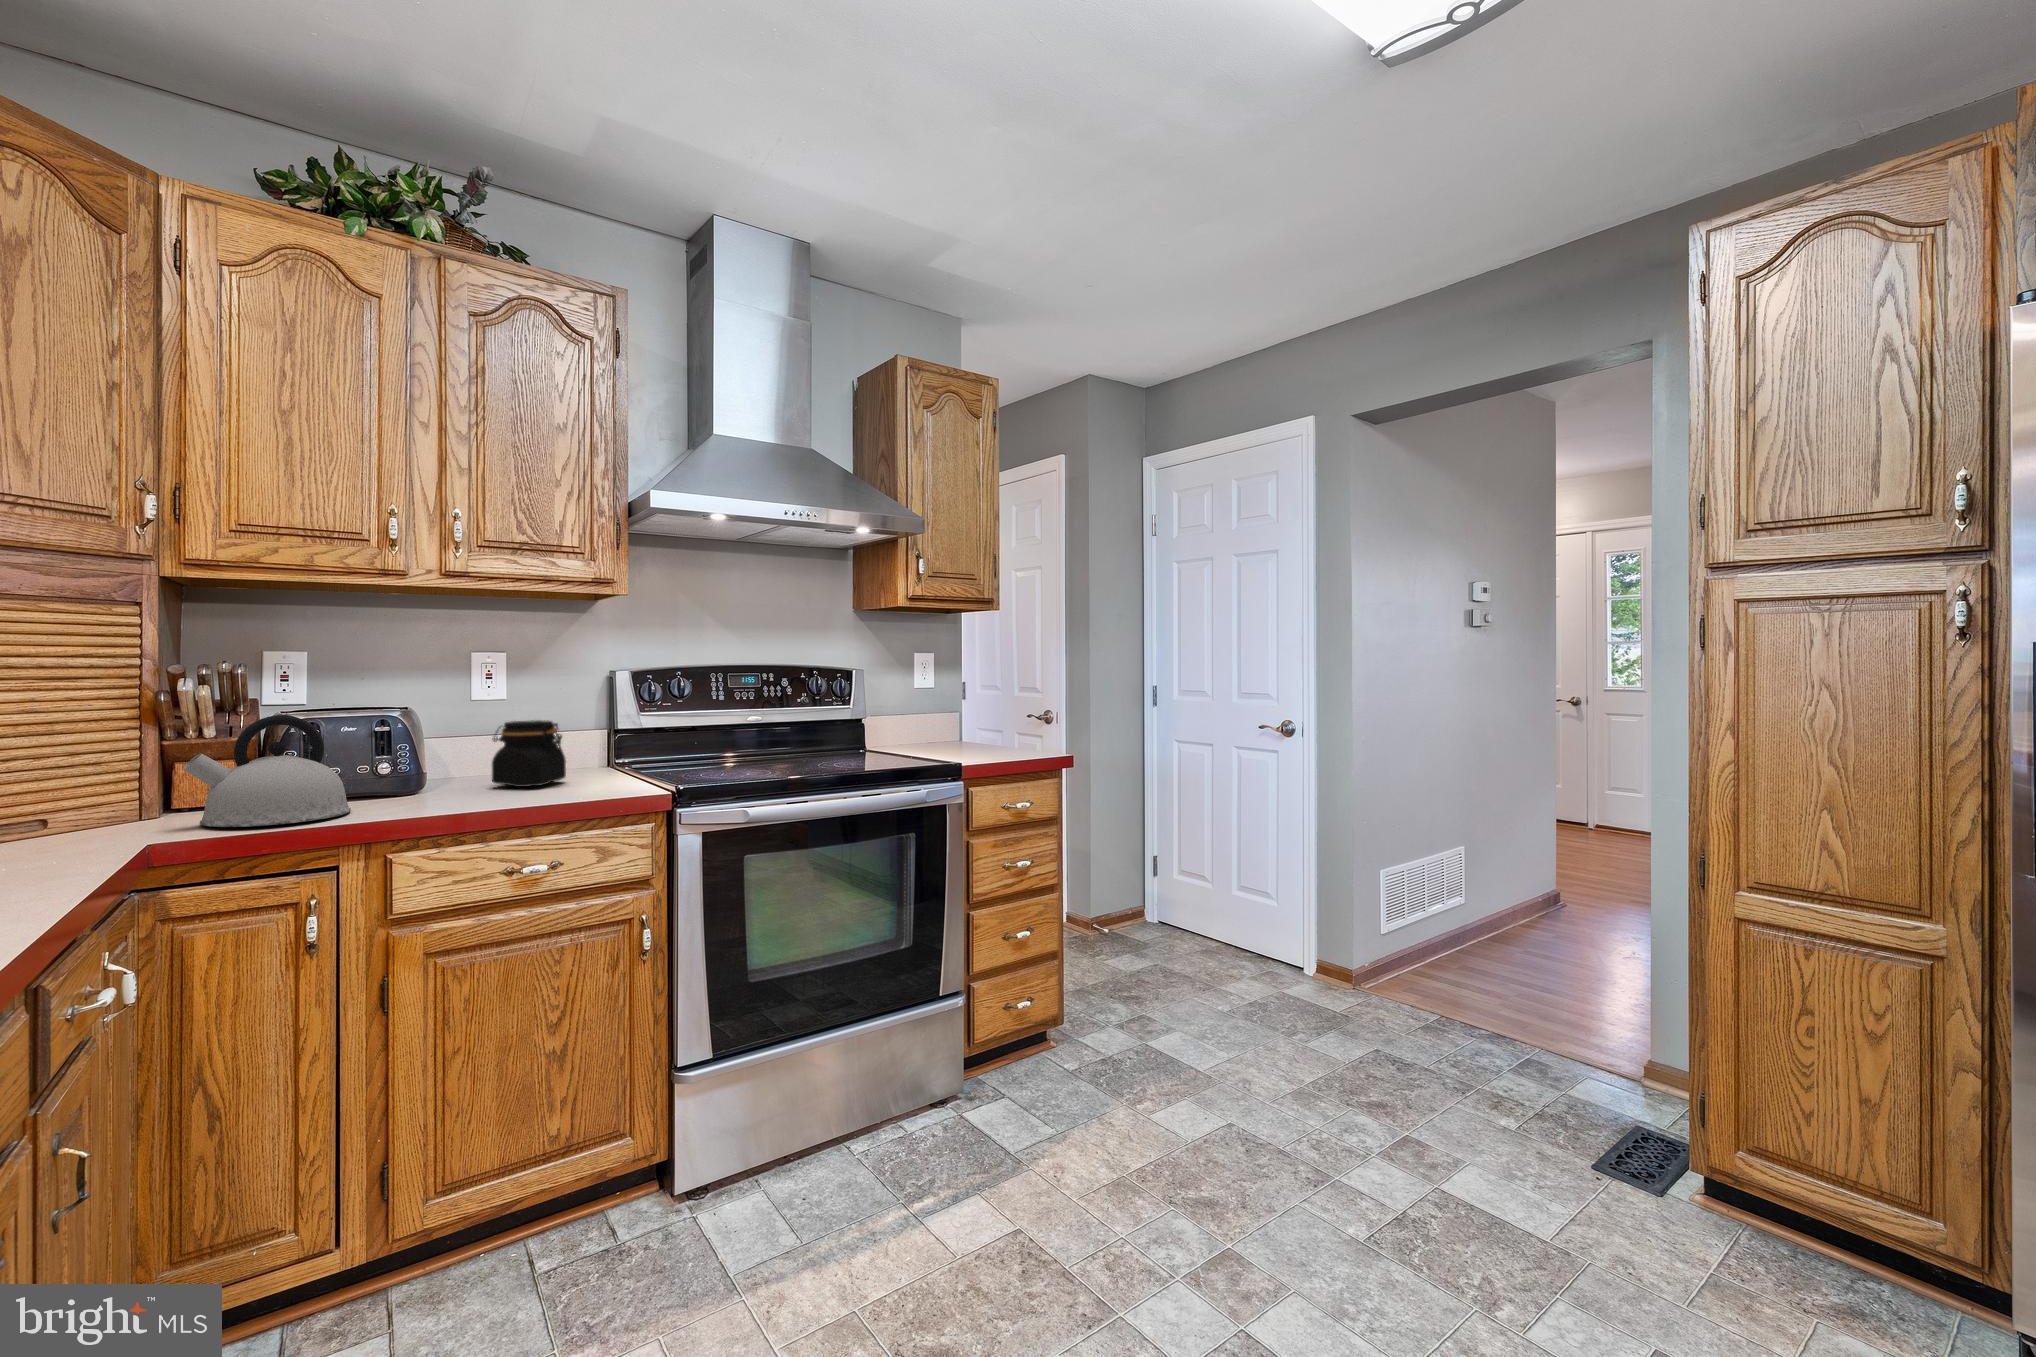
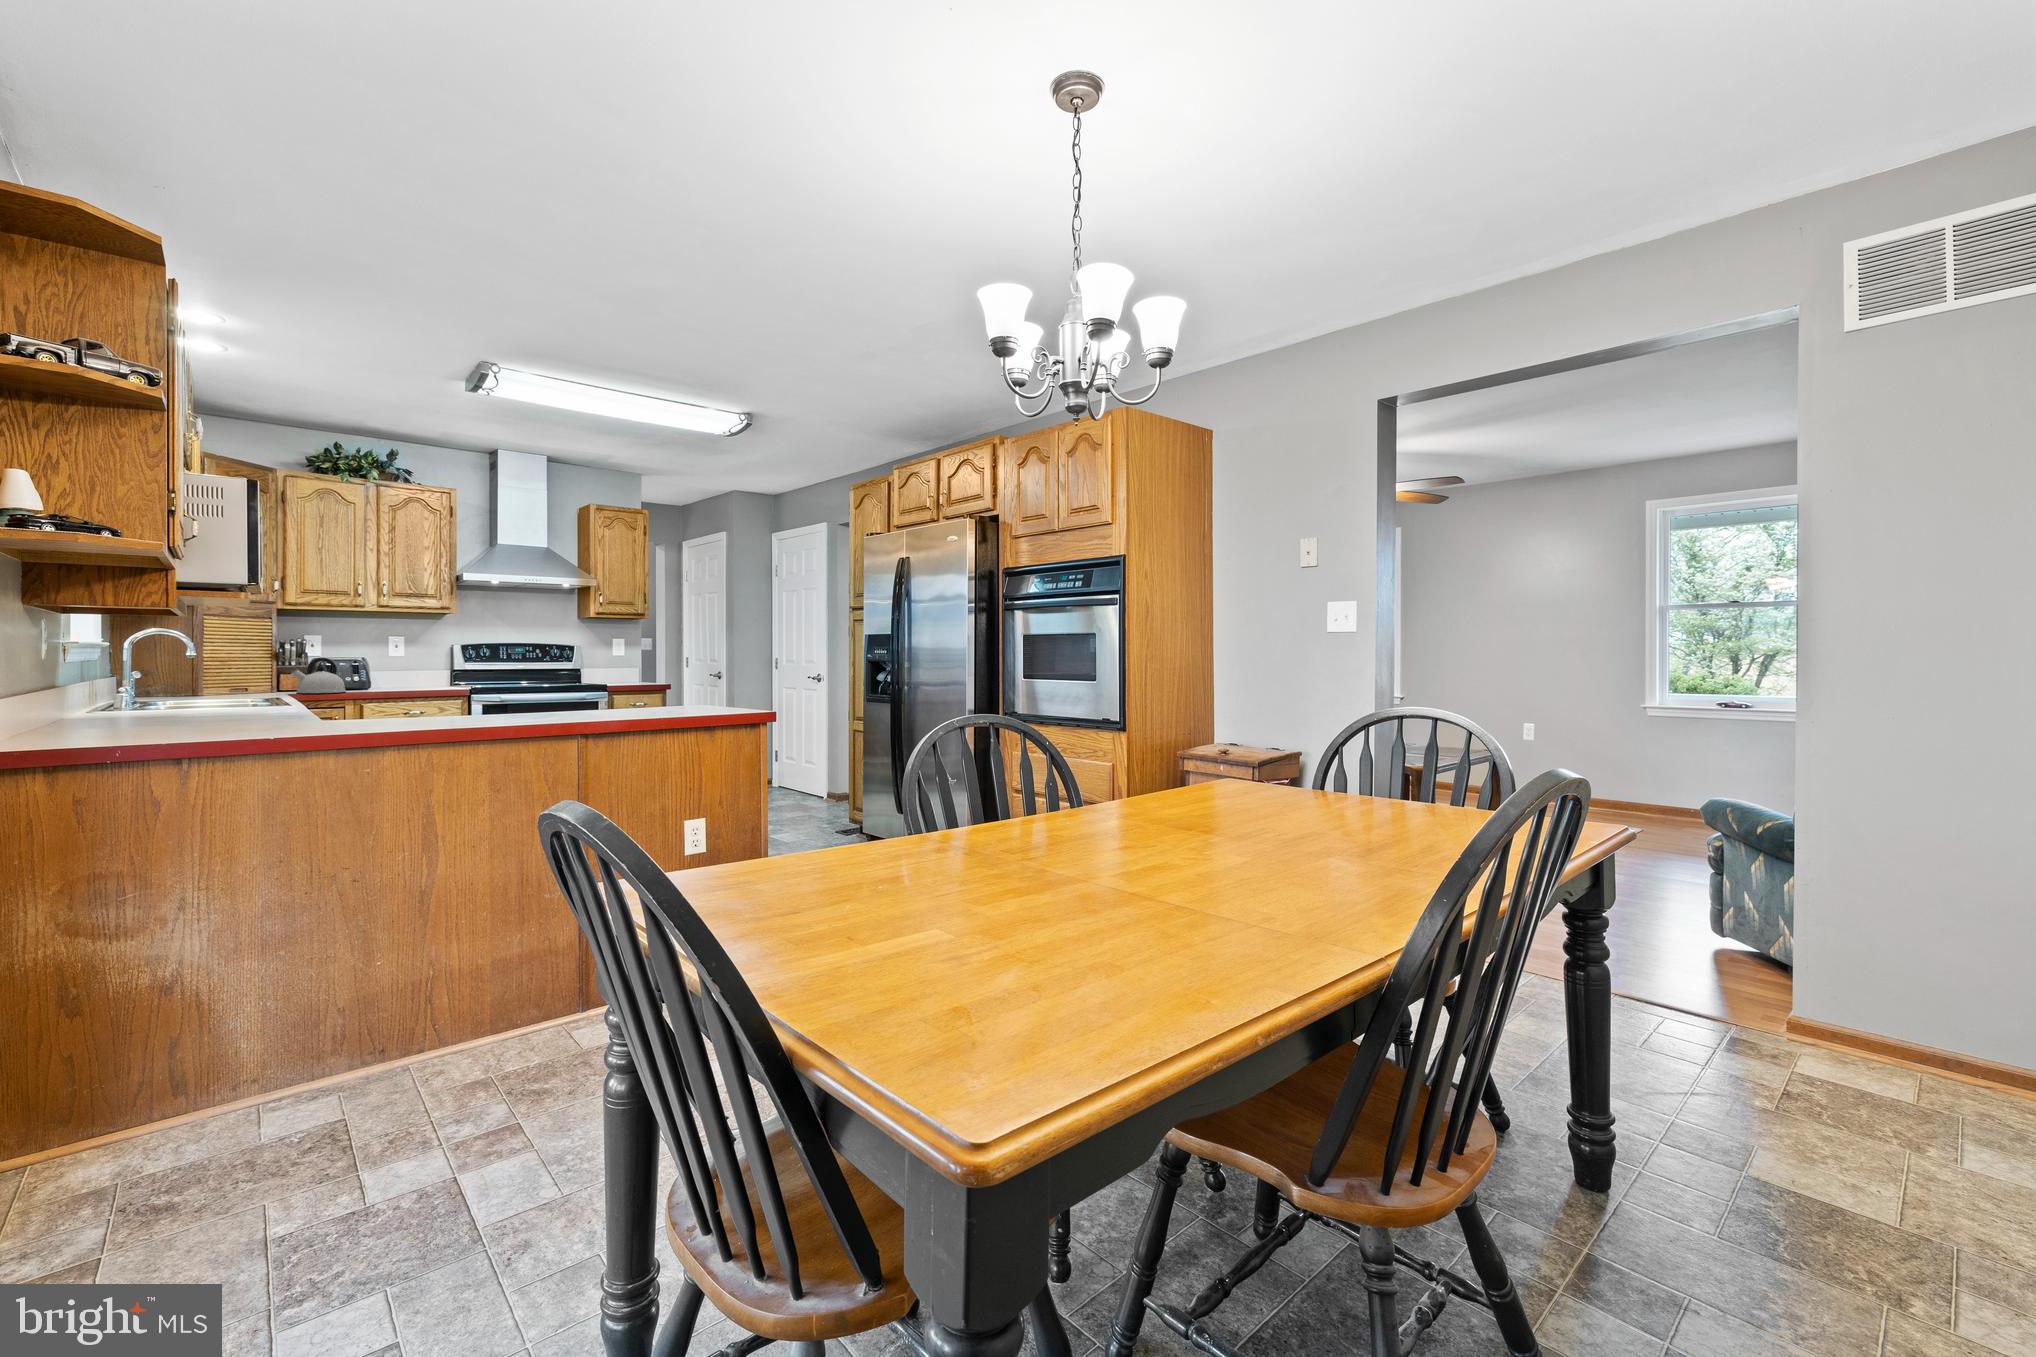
jar: present [492,720,566,787] -> none [398,664,429,688]

